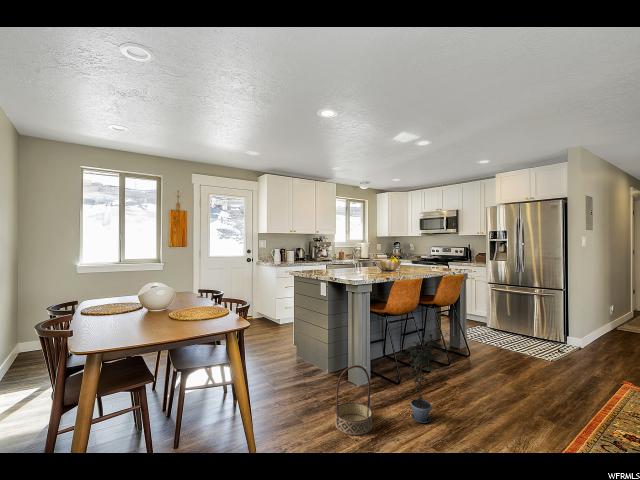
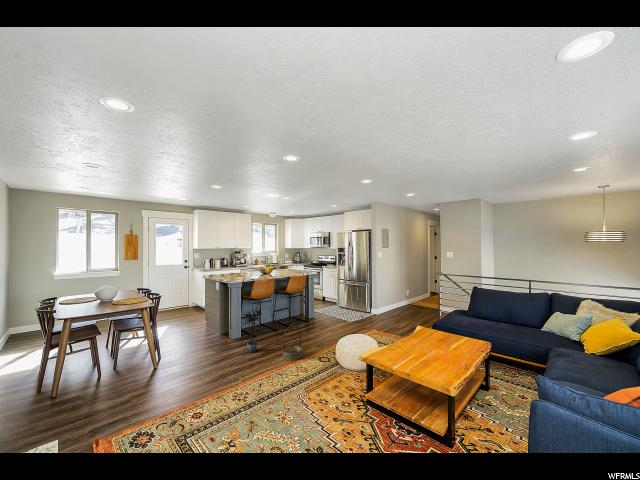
basket: present [335,365,373,435] -> present [283,325,302,360]

